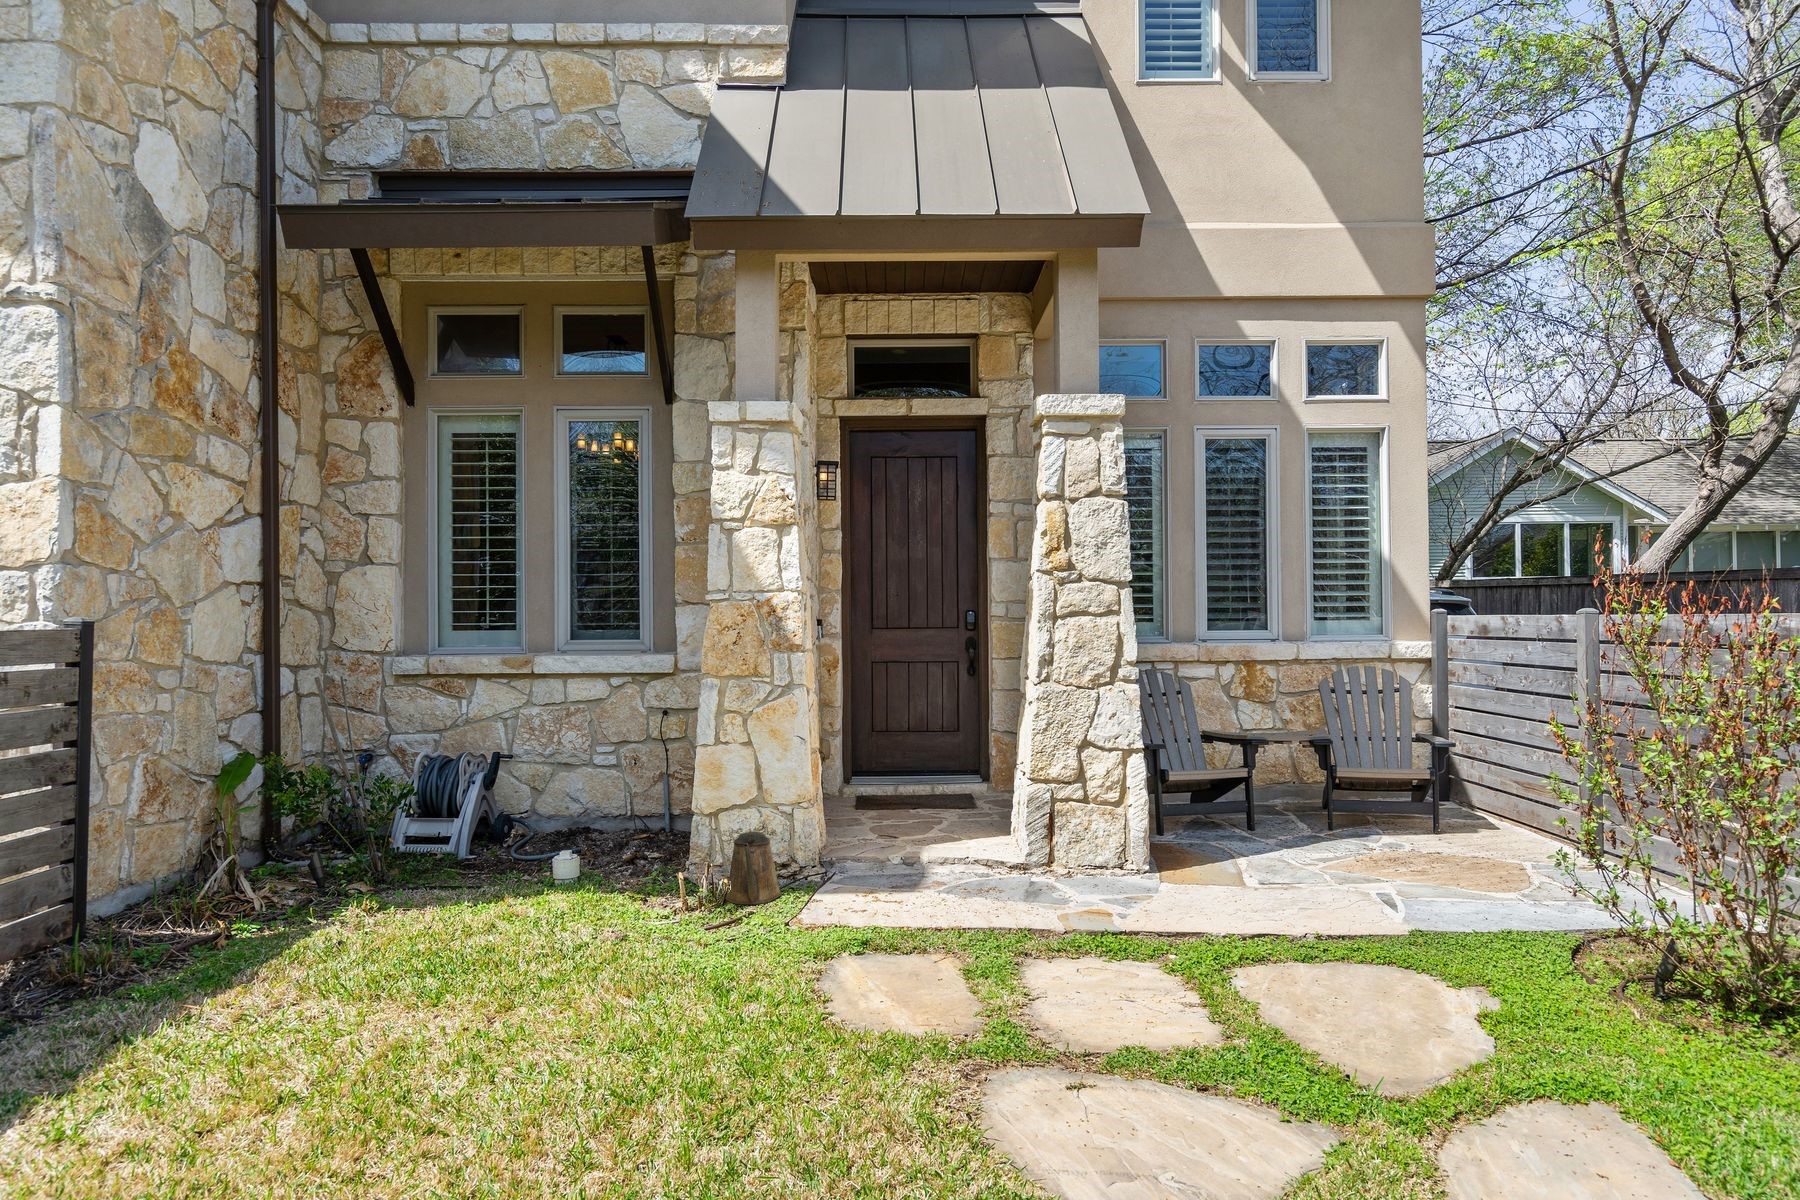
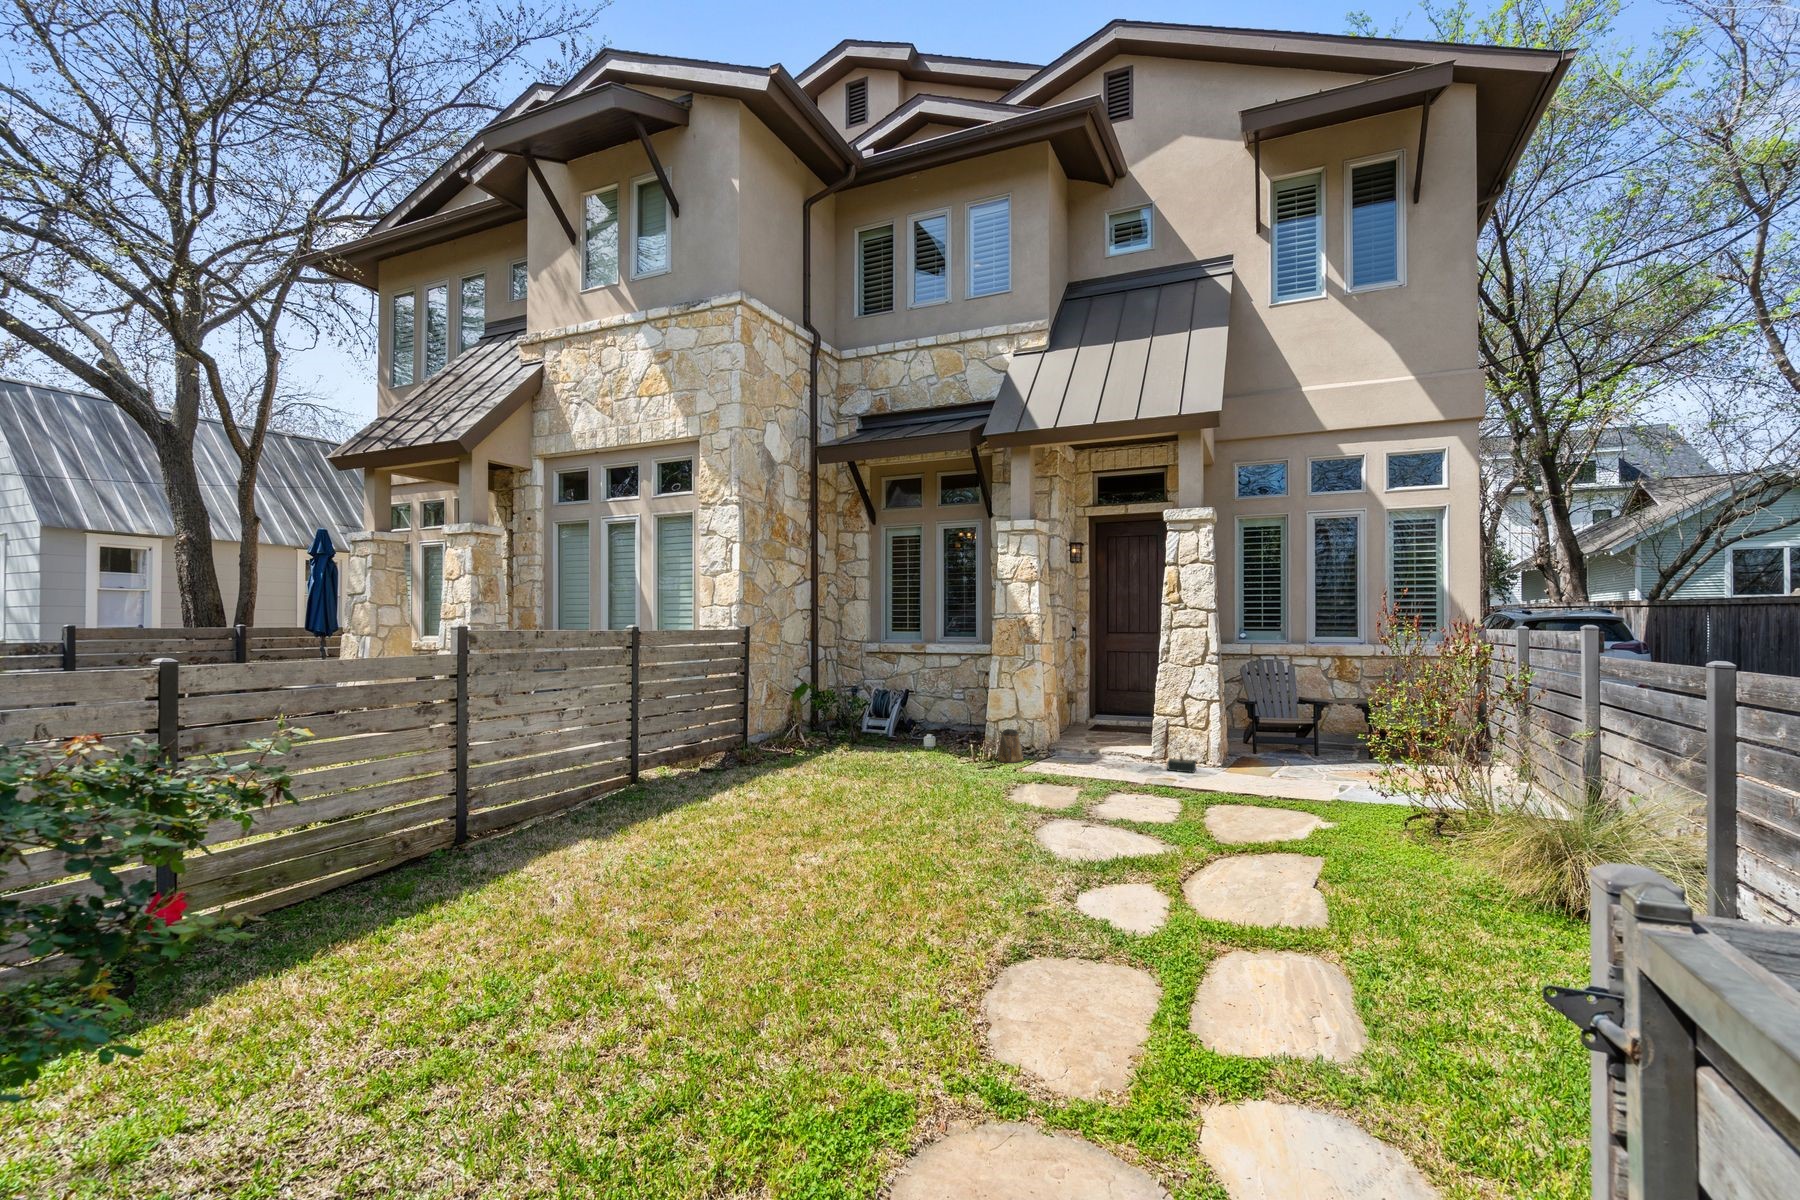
decorative plant: none [1040,816,1125,890] -> present [1160,733,1200,773]

